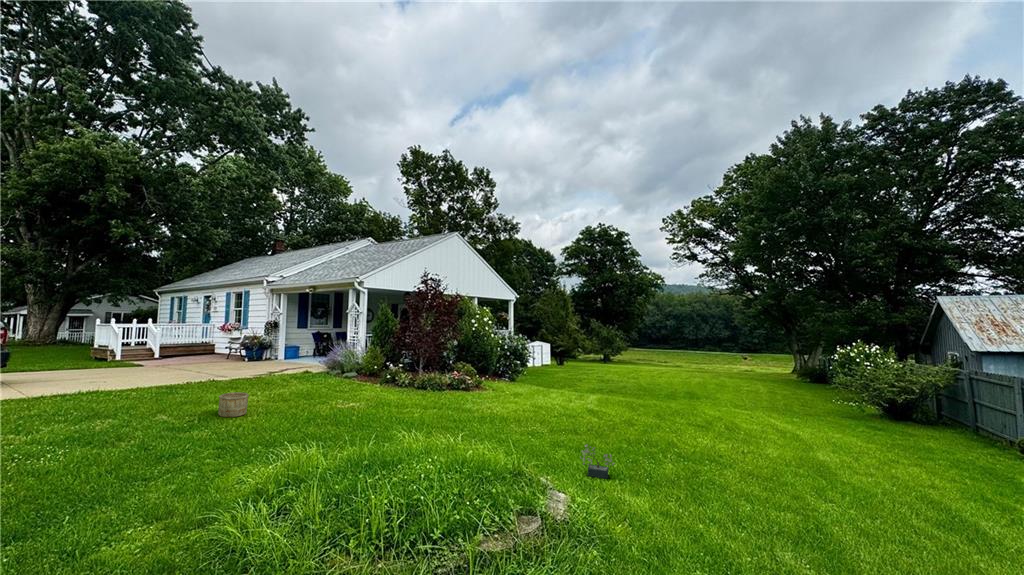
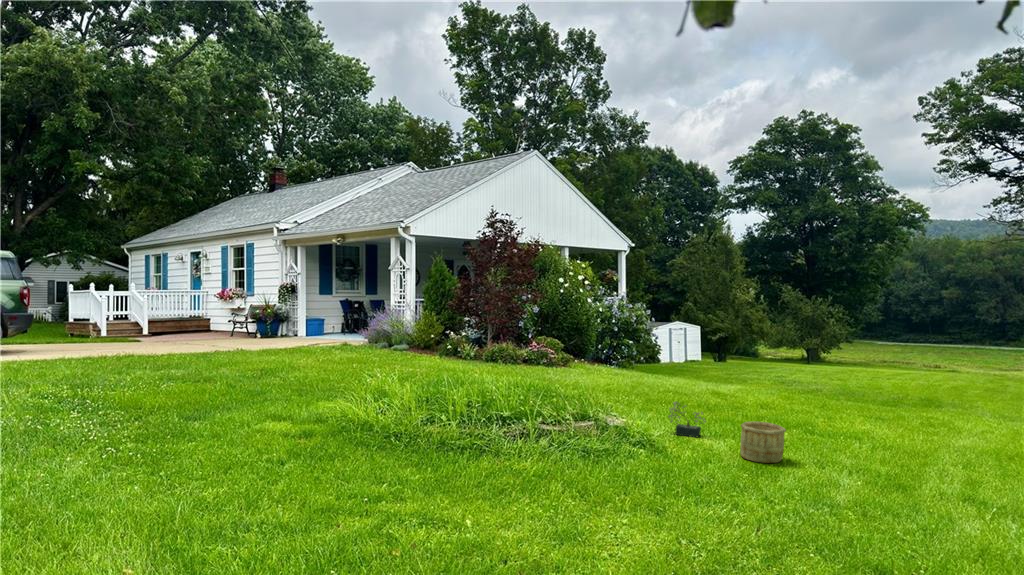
wooden bucket: present [218,392,249,417] -> present [741,422,786,463]

